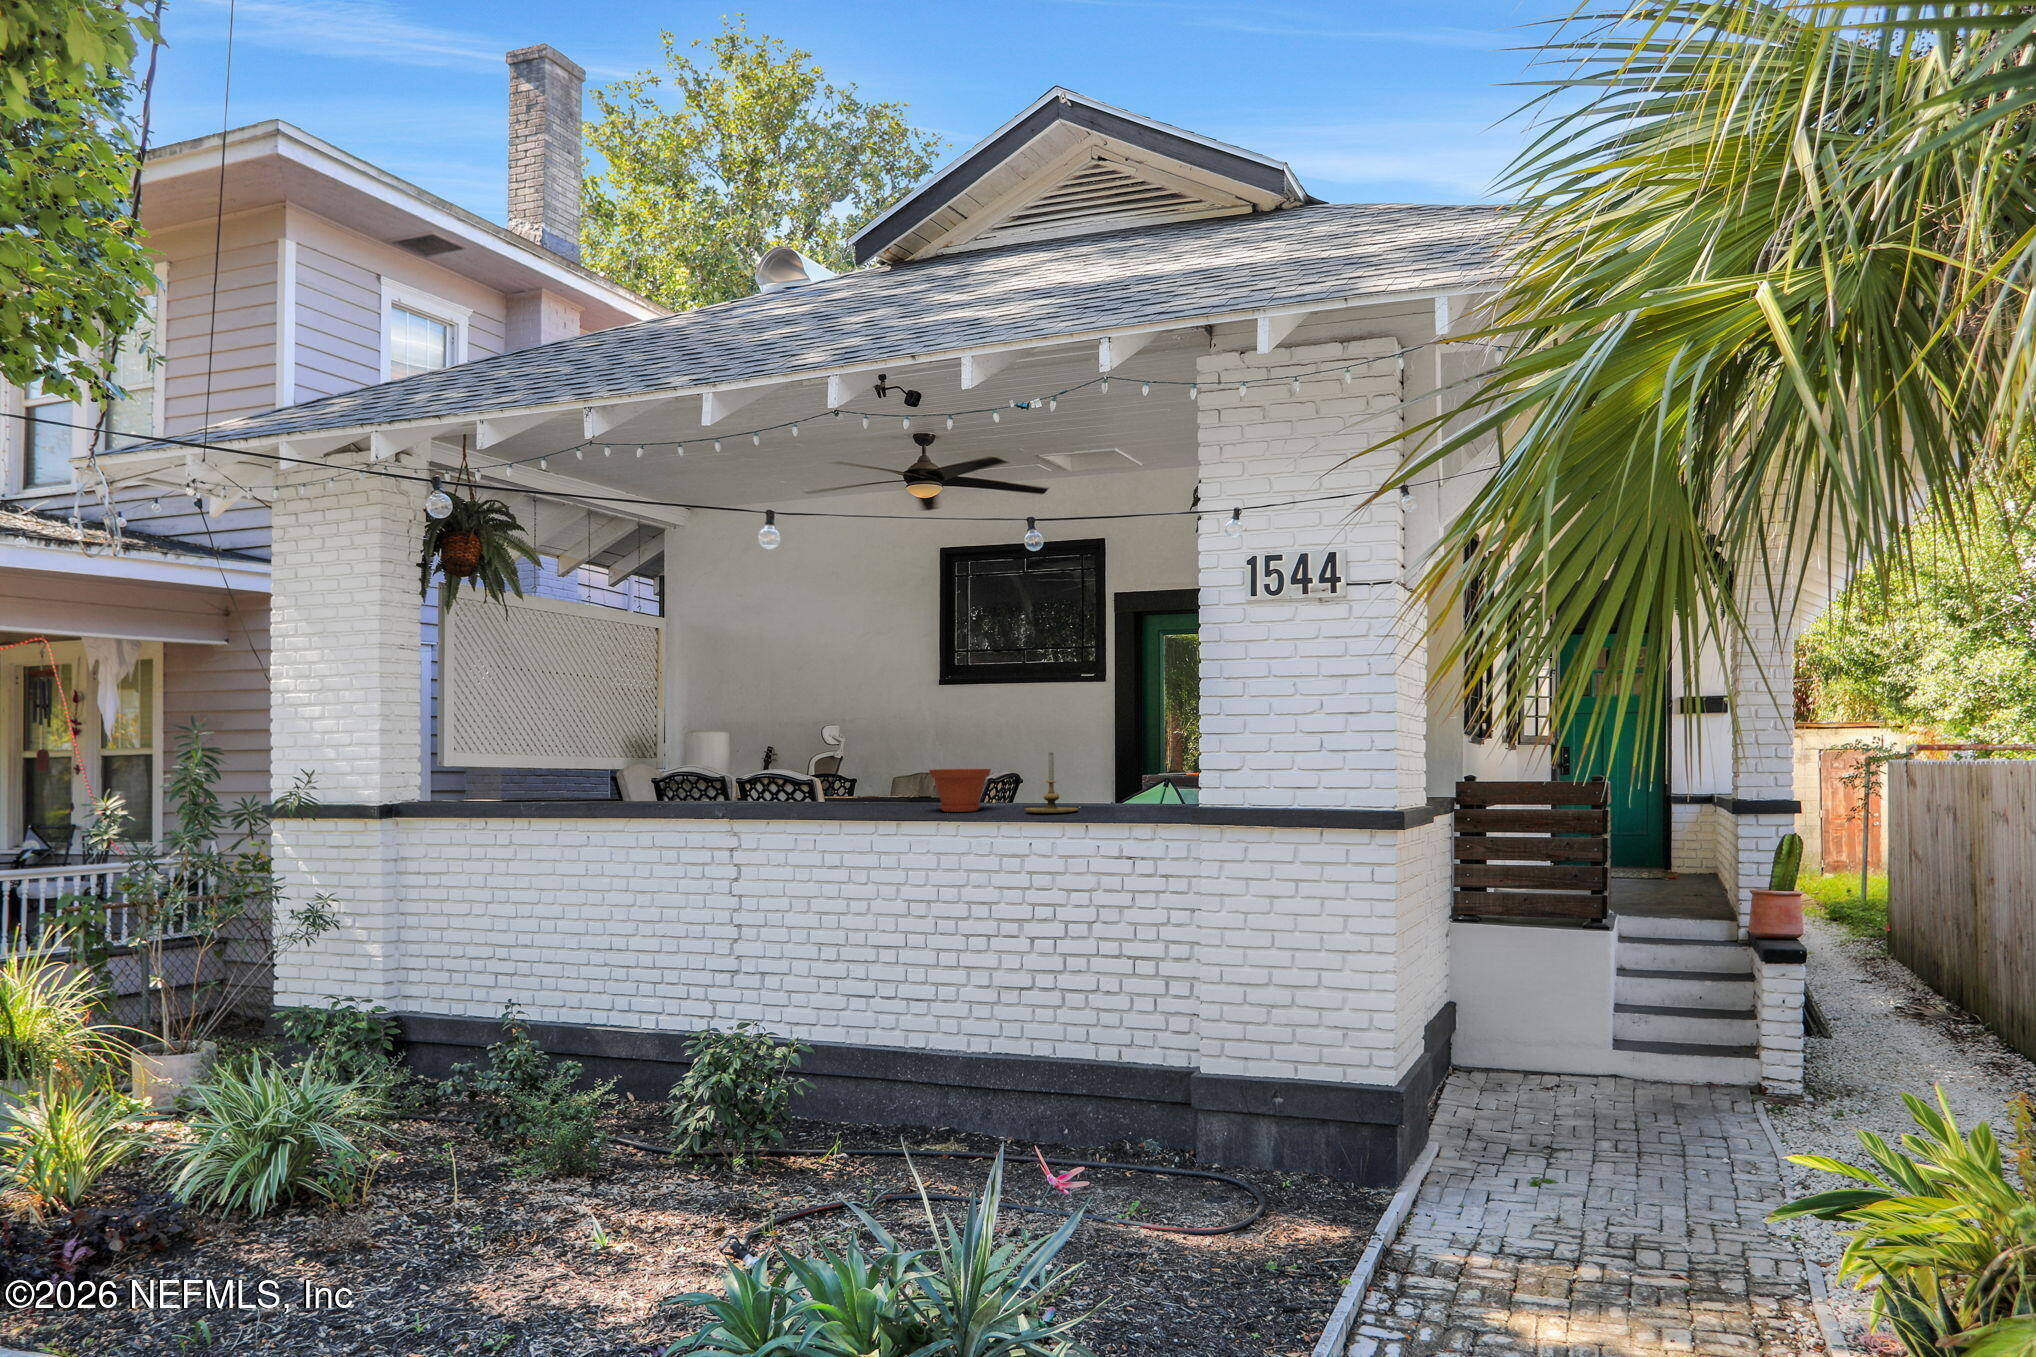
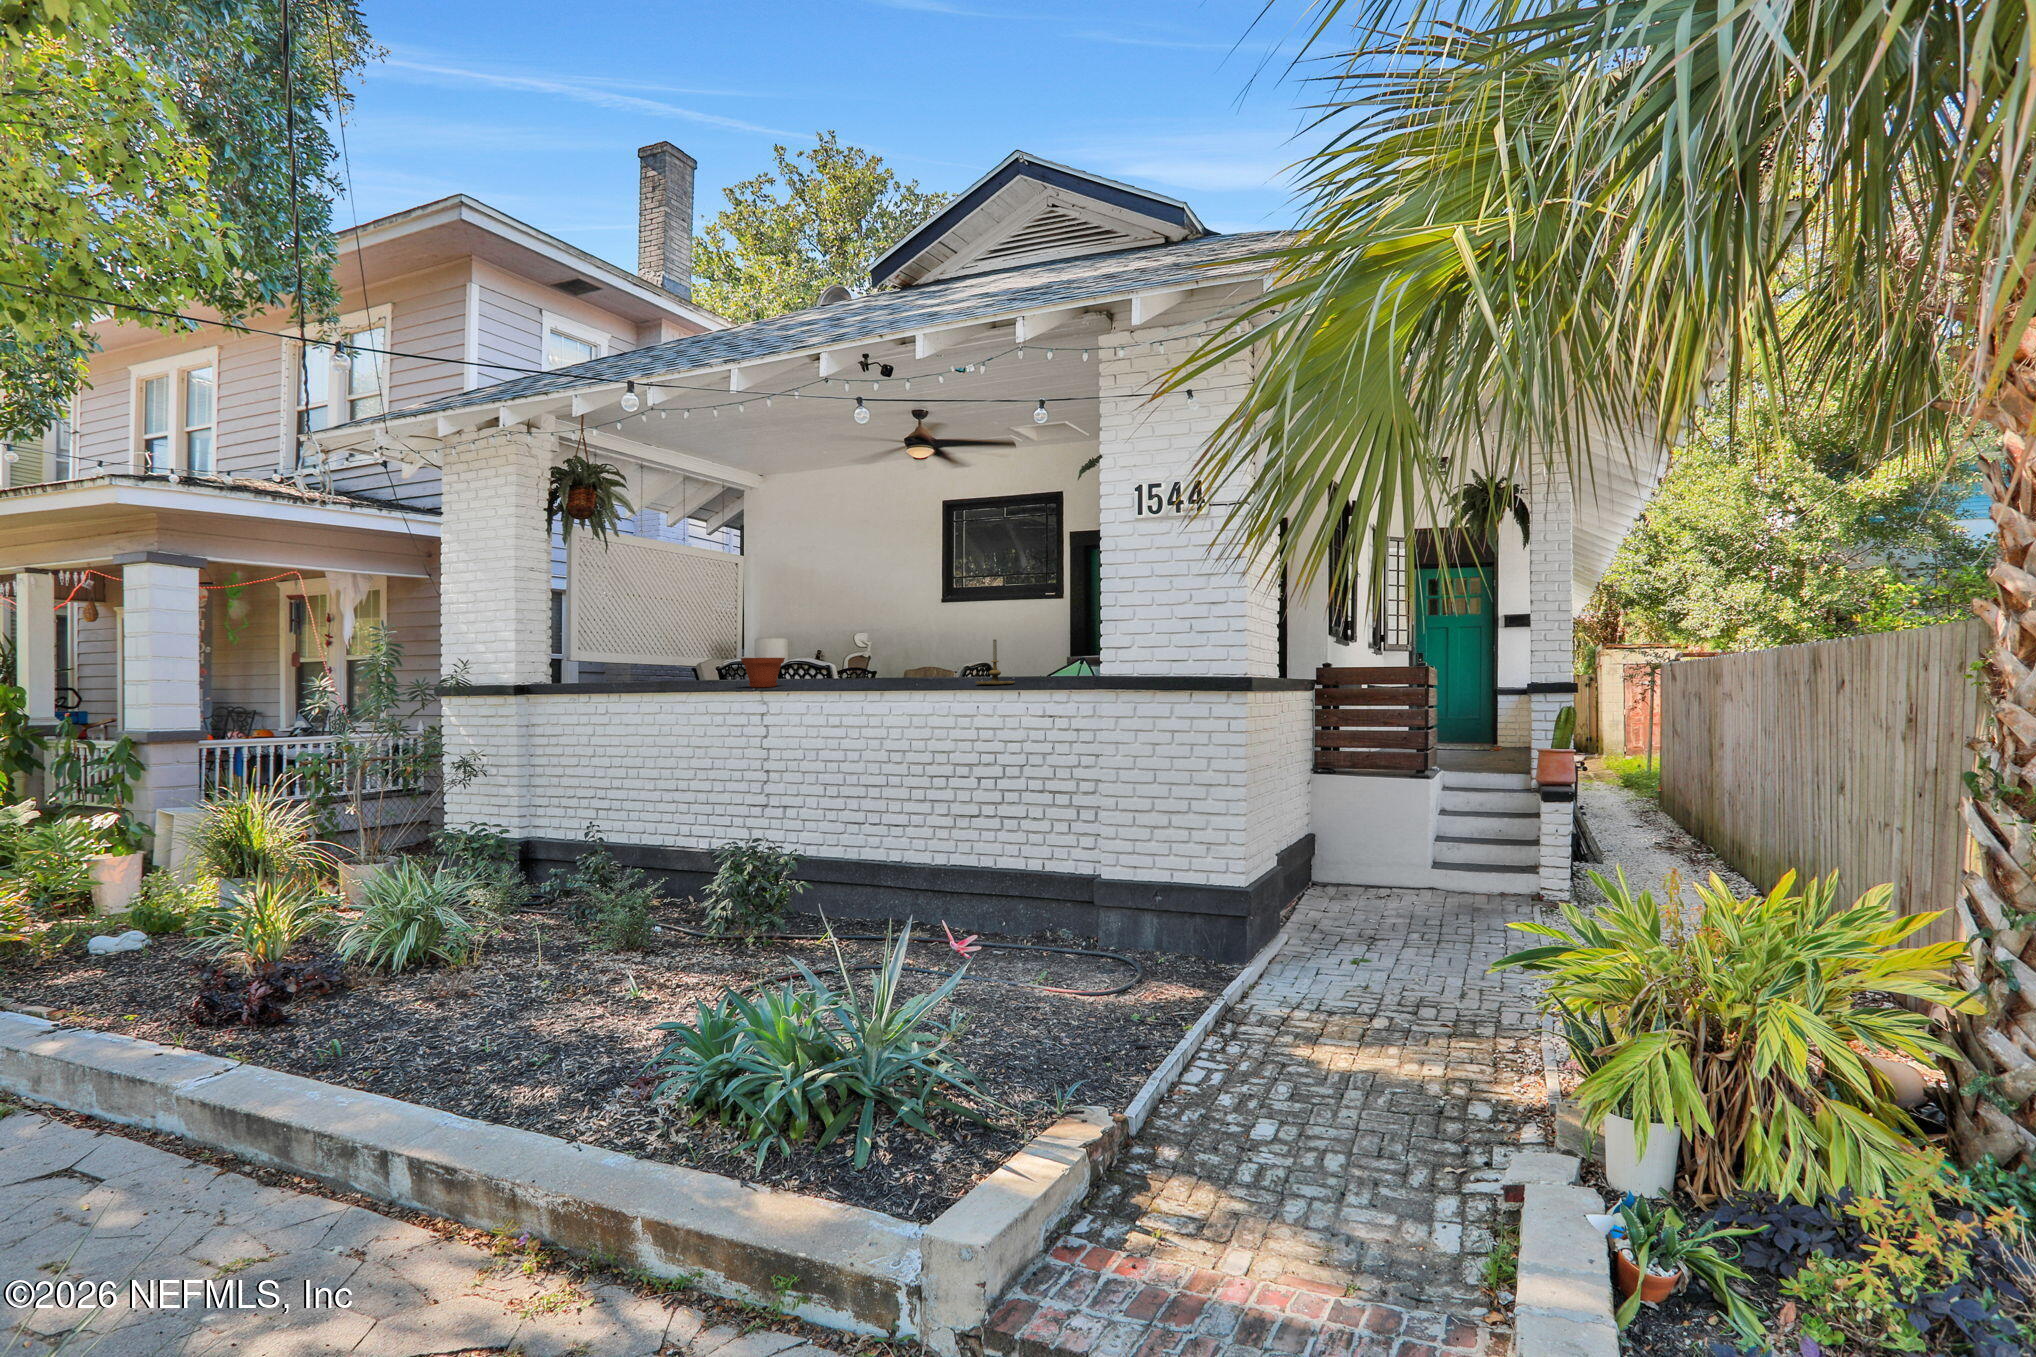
plant pot: present [929,769,991,812] -> present [741,658,785,687]

